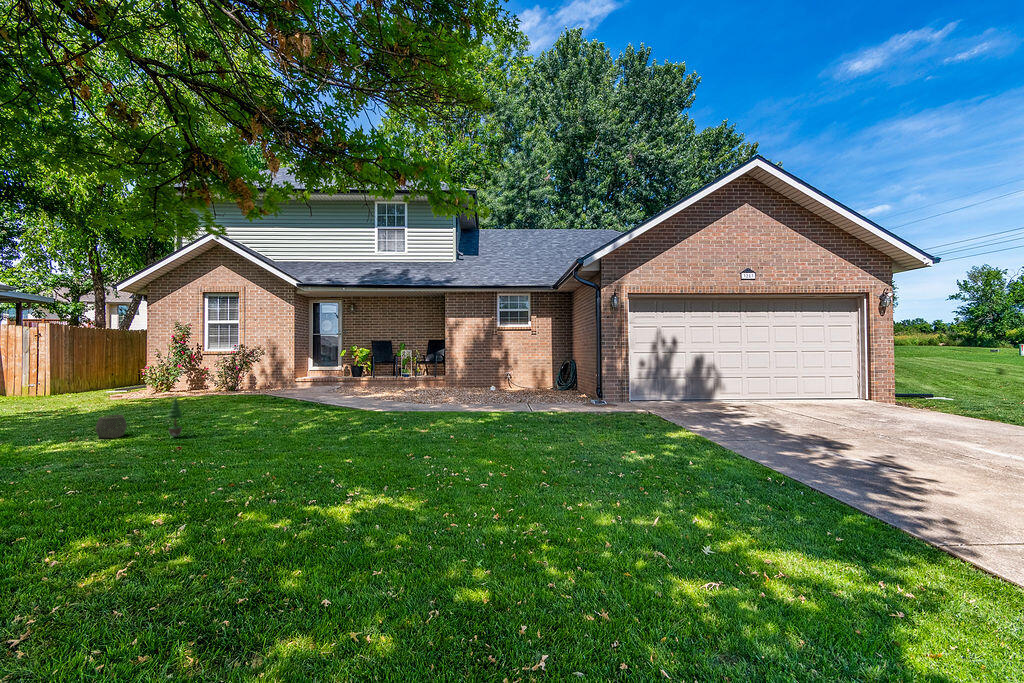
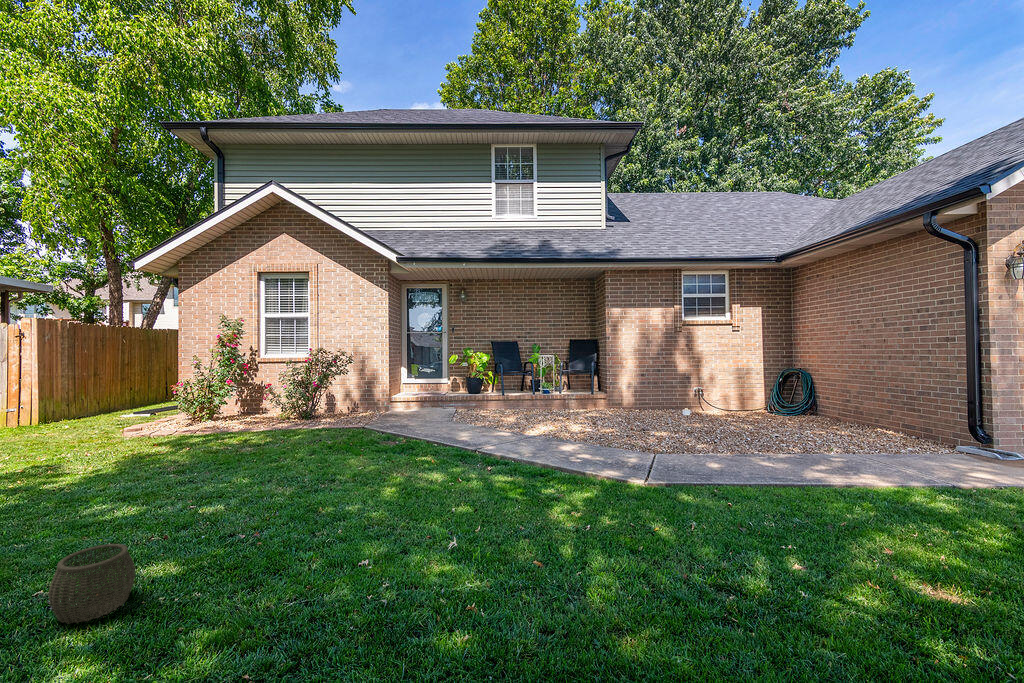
potted tree: present [168,398,183,437] -> none [240,505,285,614]

